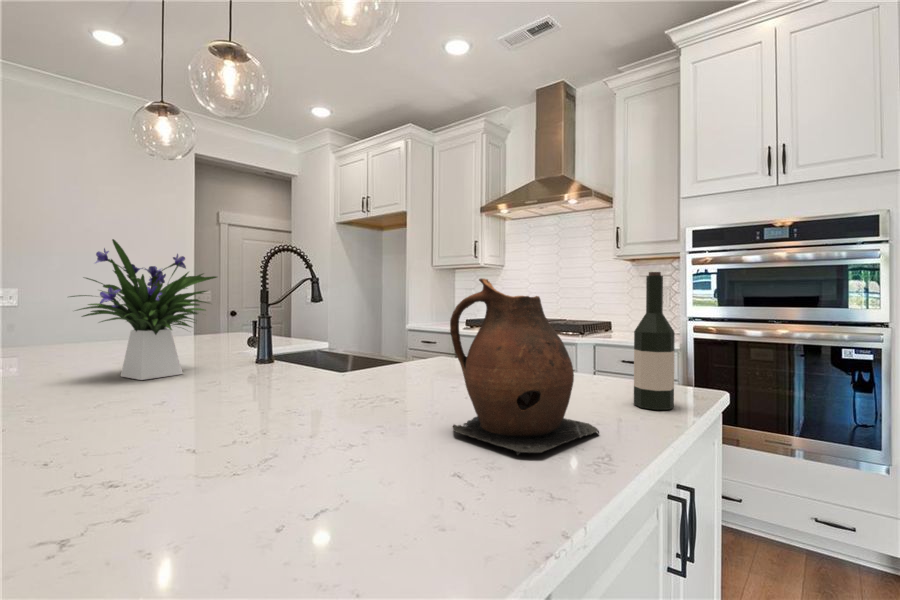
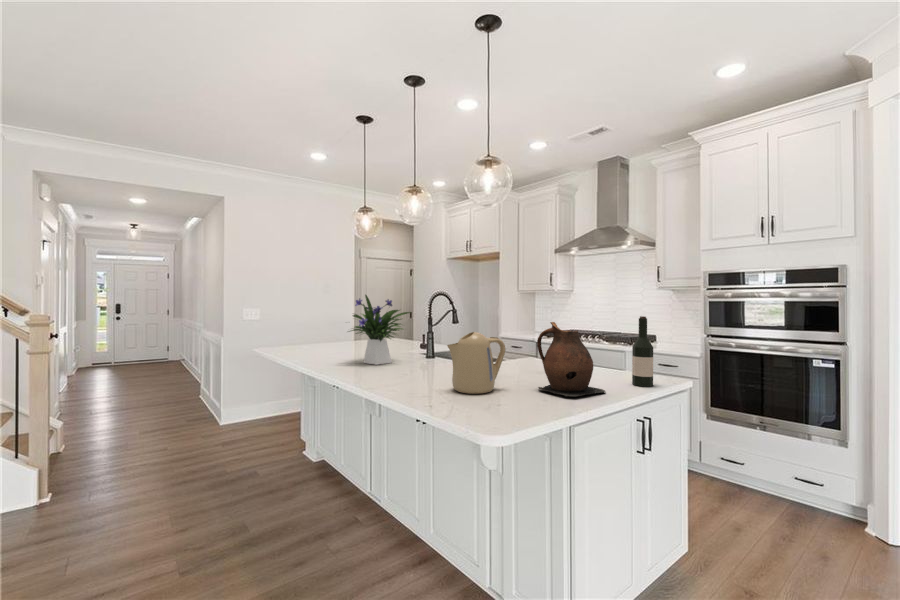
kettle: none [225,301,378,456] -> present [447,332,505,394]

